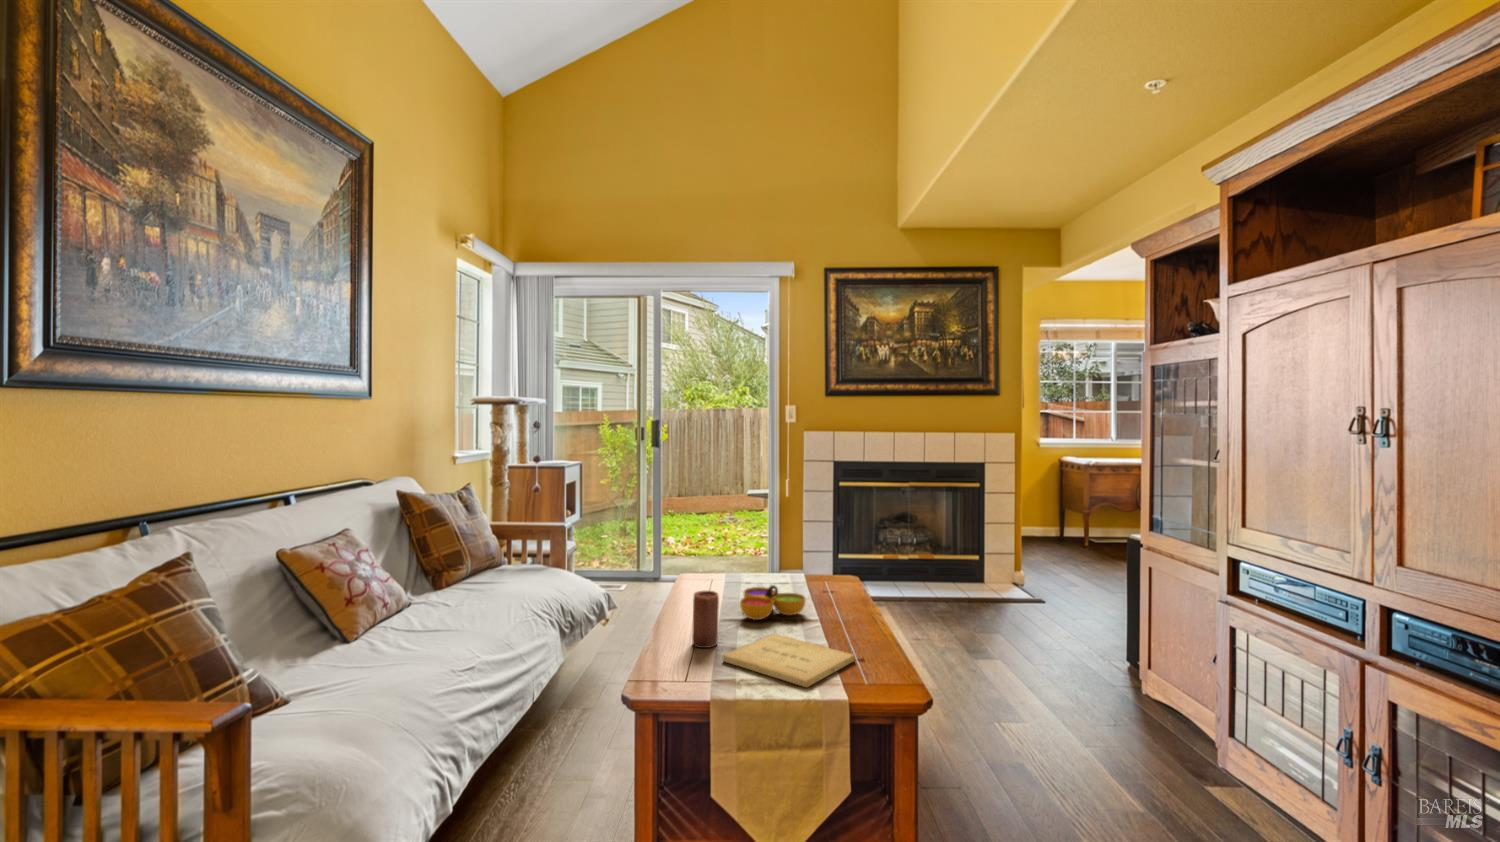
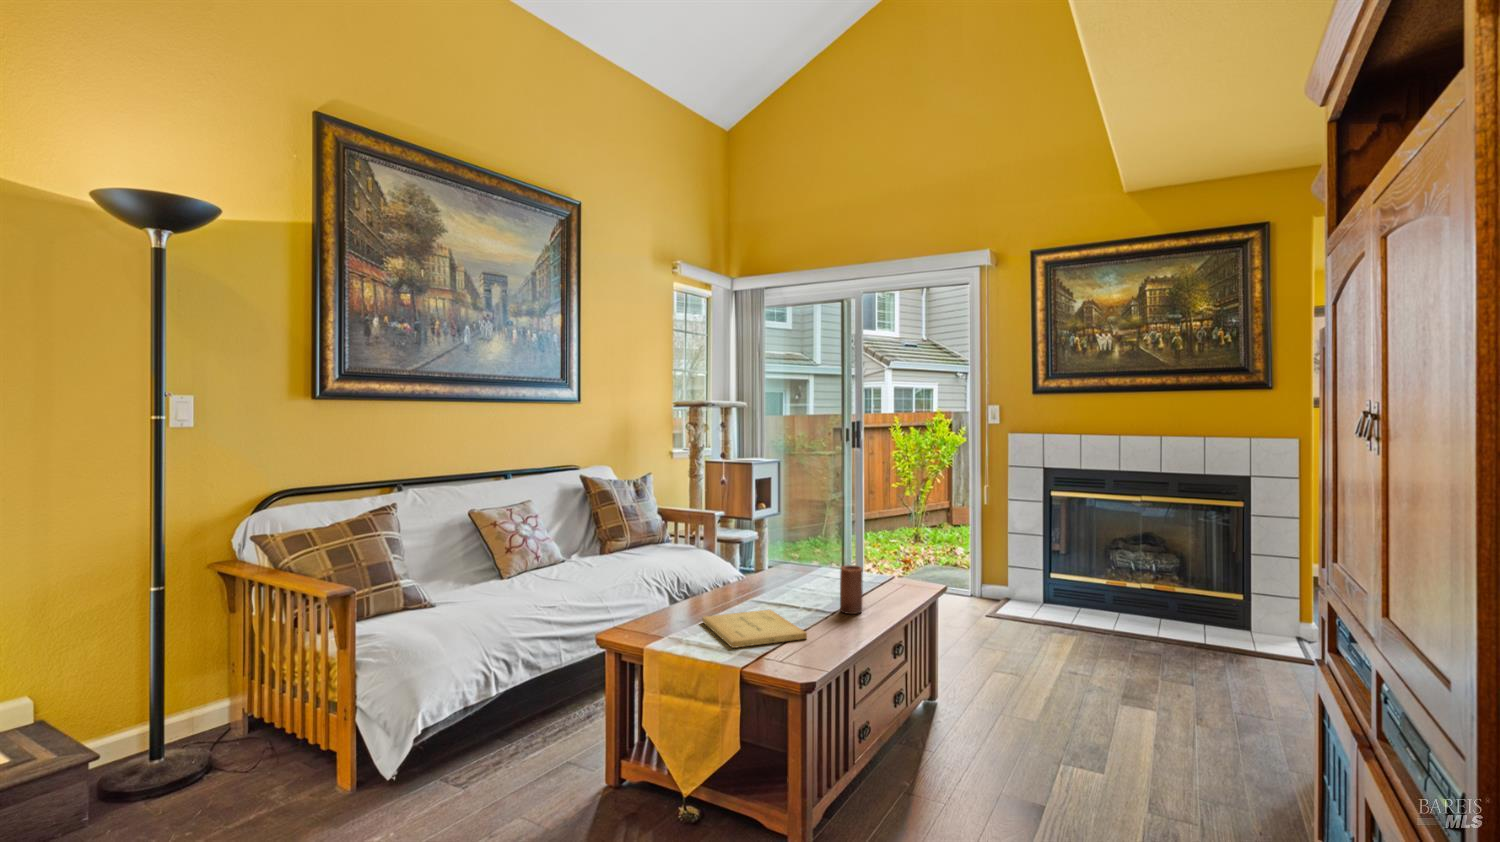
decorative bowl: present [740,585,805,620] -> none [768,571,833,600]
candle: present [692,591,719,648] -> present [840,565,863,614]

